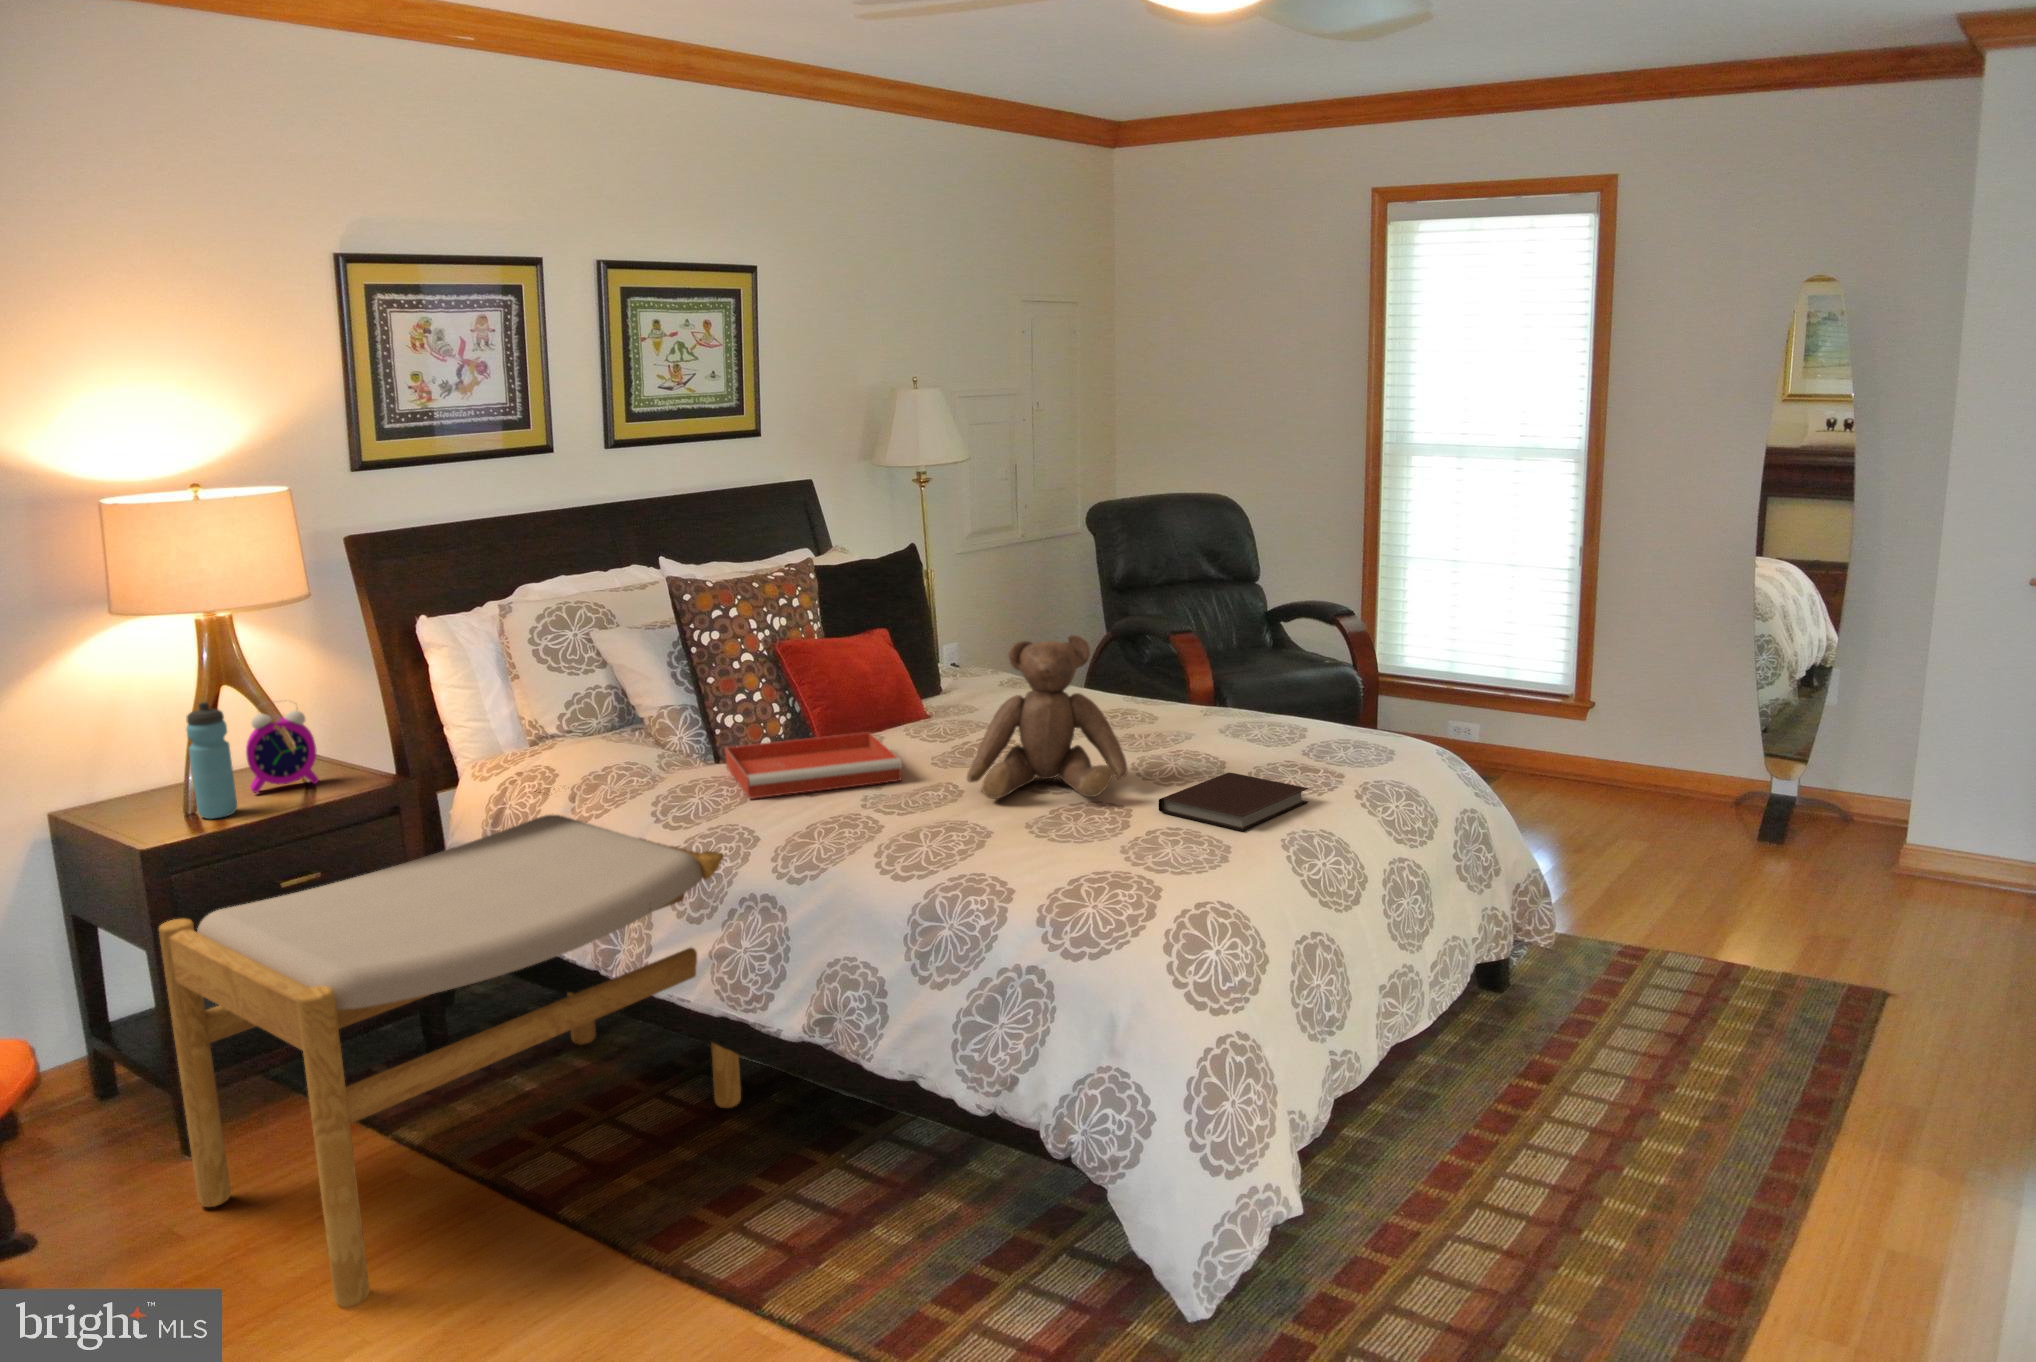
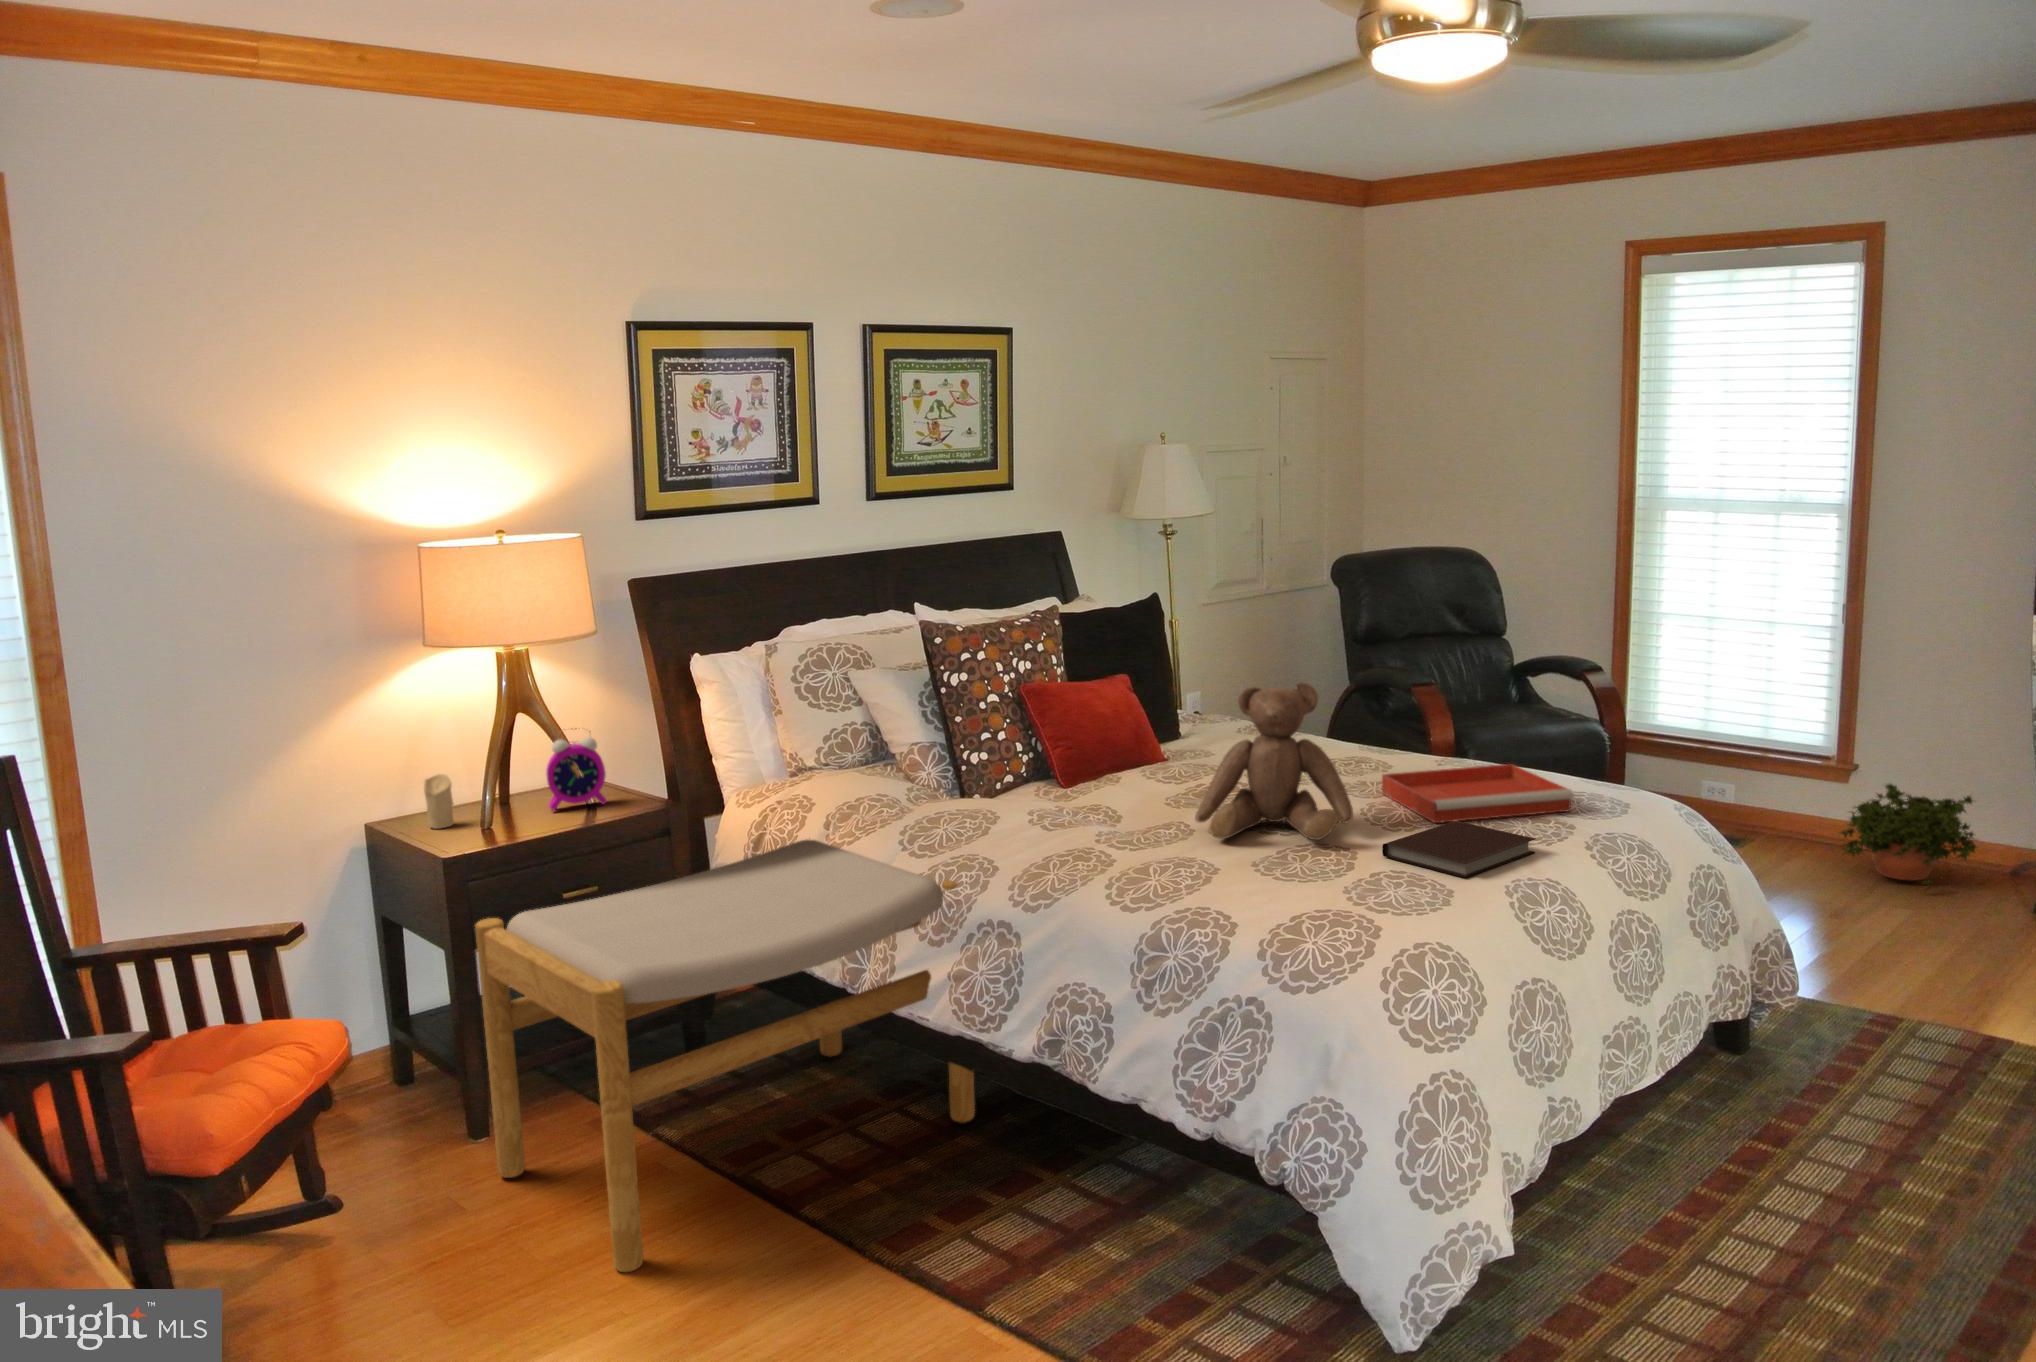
water bottle: present [186,702,237,819] -> none [499,728,539,832]
potted plant: none [1566,720,1697,823] -> present [1840,783,1977,889]
tray: present [725,732,902,799] -> present [1382,764,1574,823]
candle: none [96,757,135,818] -> present [424,774,454,829]

